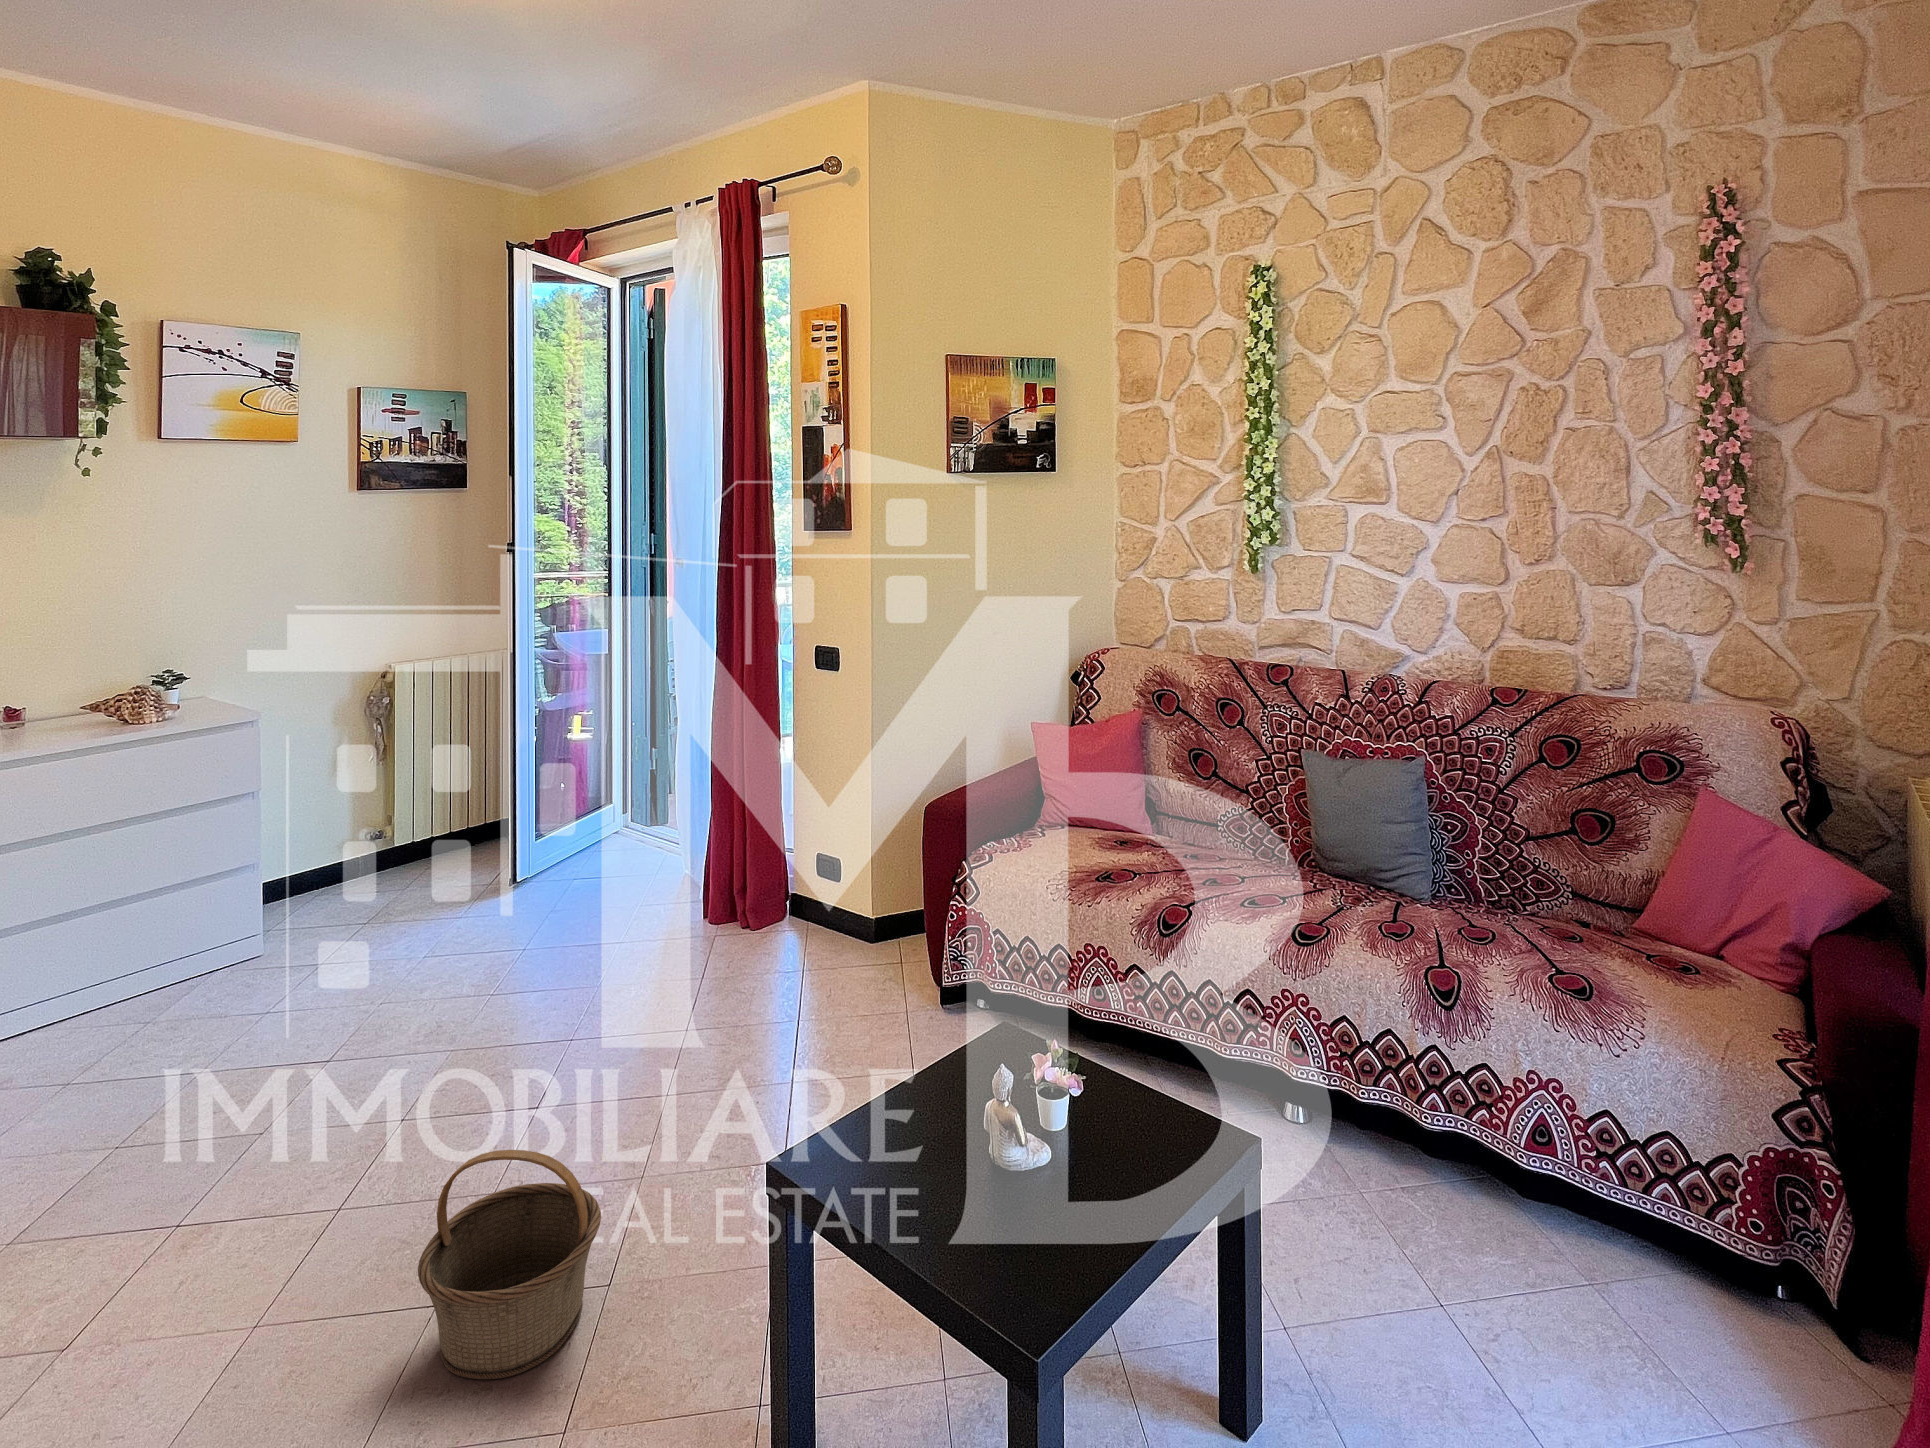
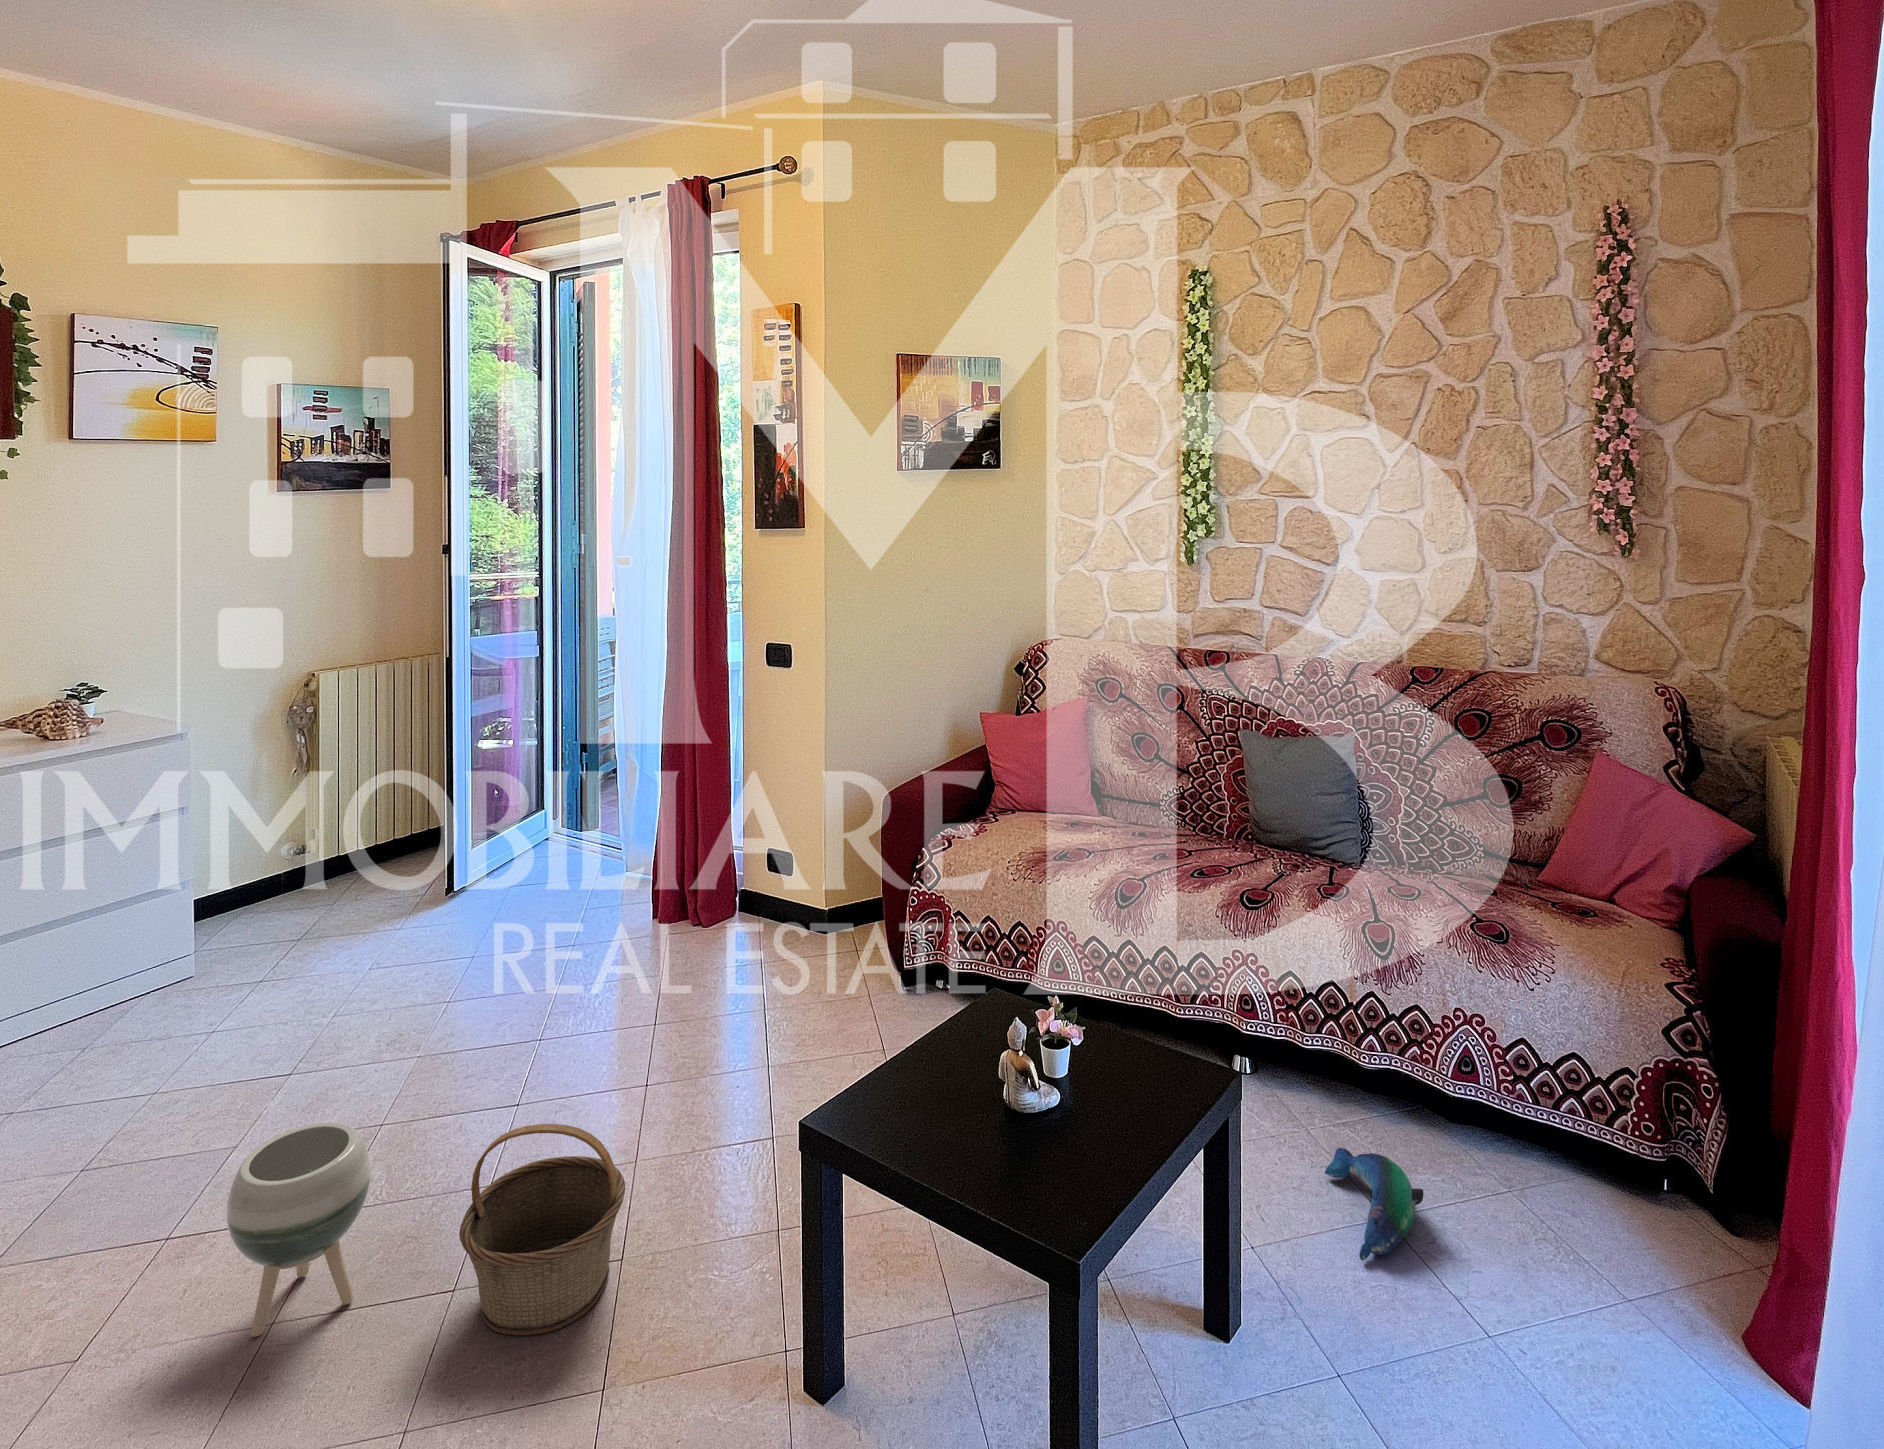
planter: none [183,1134,340,1360] -> present [227,1122,371,1337]
plush toy: none [1375,1220,1485,1357] -> present [1325,1148,1423,1260]

